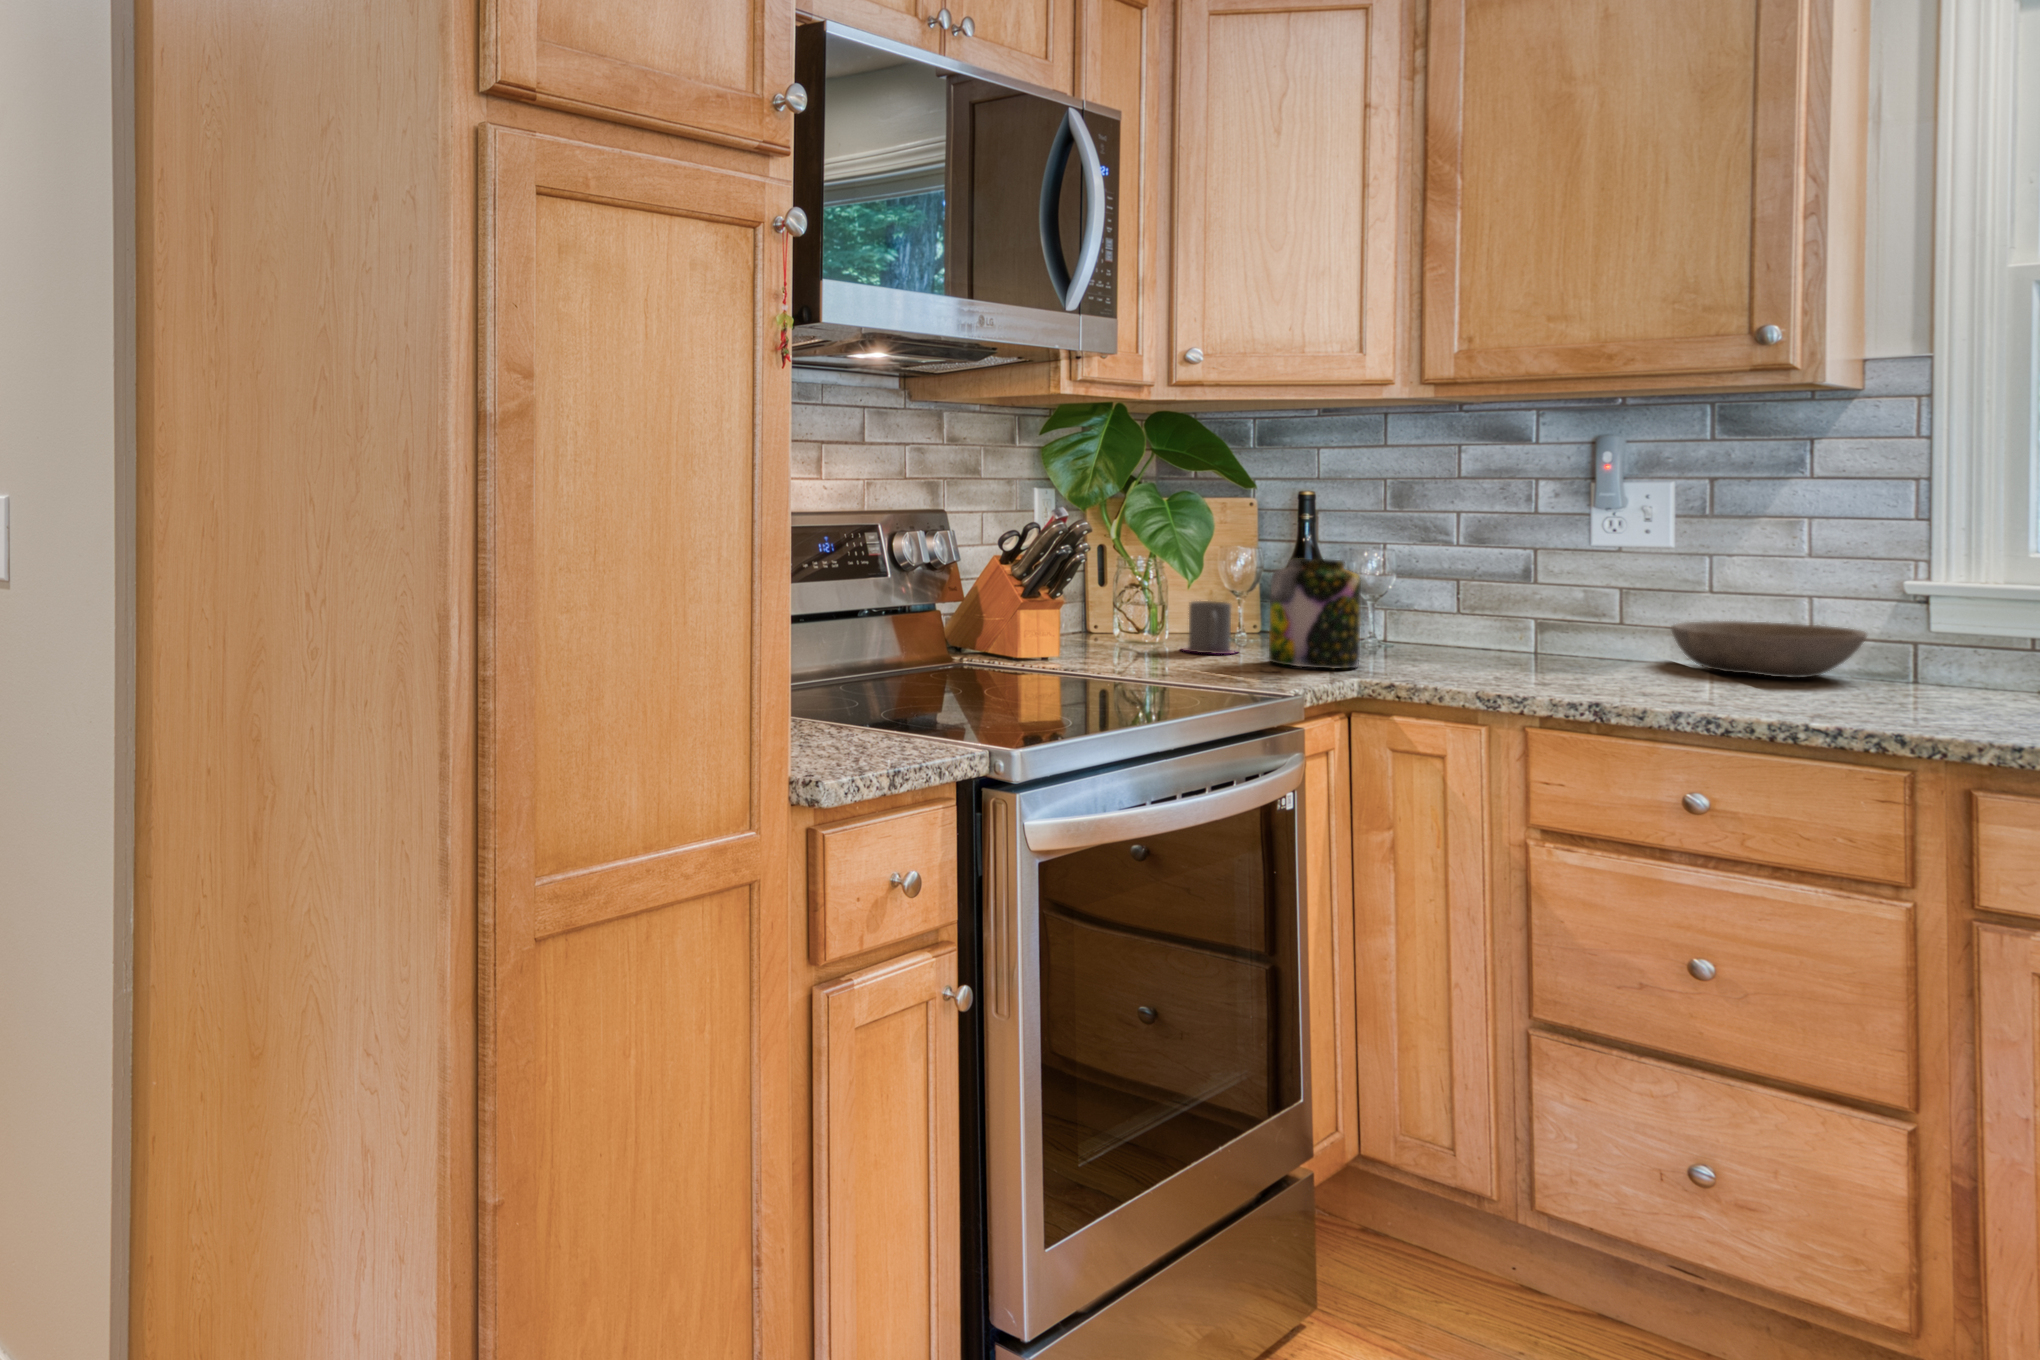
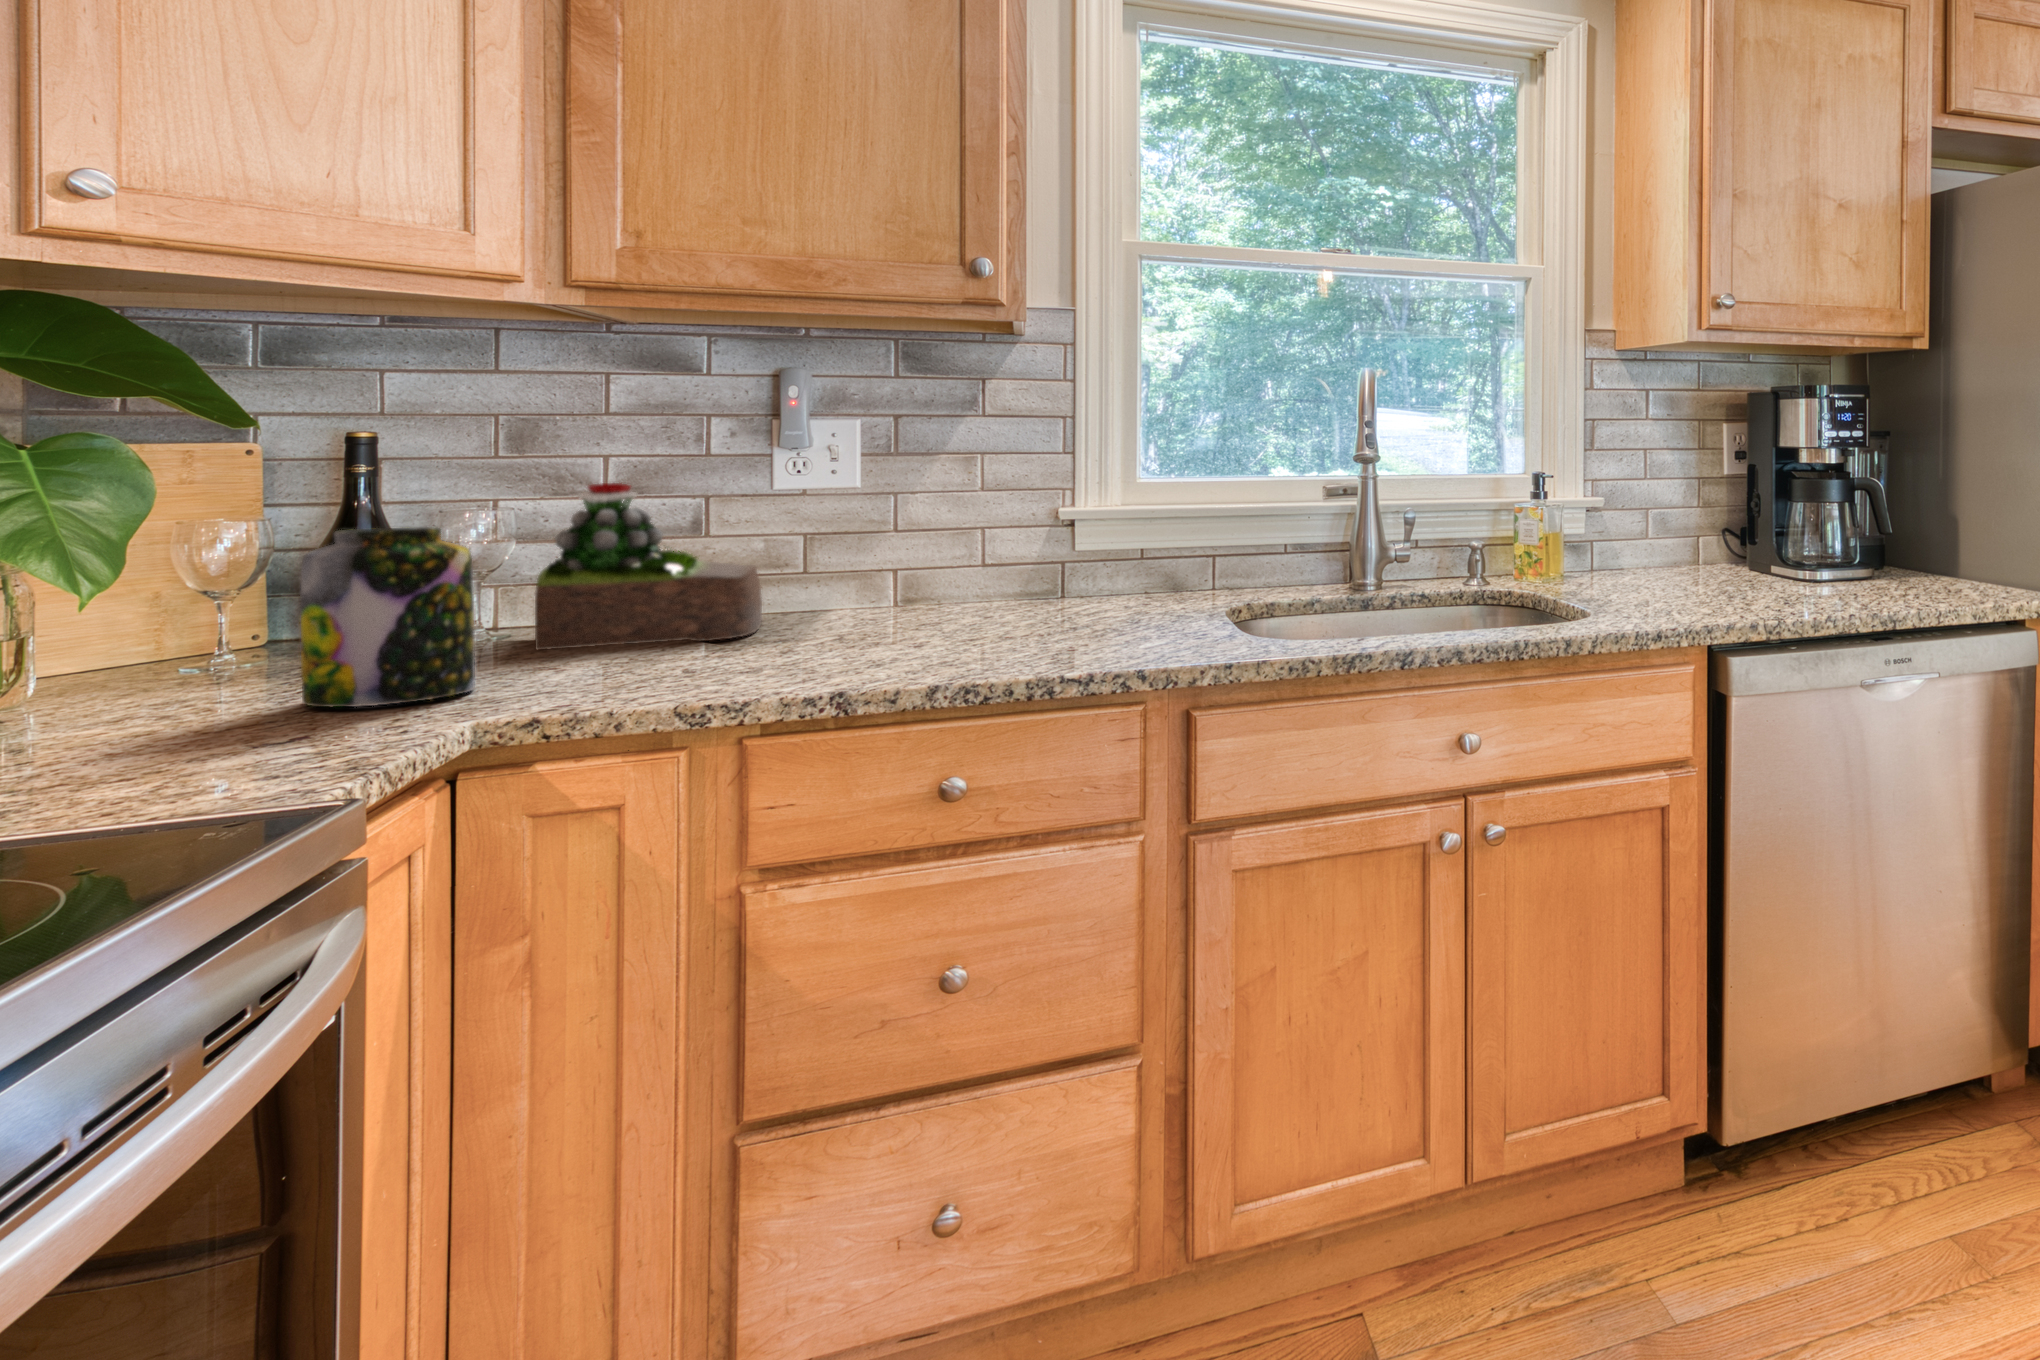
succulent plant: none [1401,534,1577,661] -> present [535,483,762,650]
mug: present [1183,601,1233,654] -> none [100,613,240,710]
bowl: present [1671,621,1867,678] -> none [872,563,1050,621]

